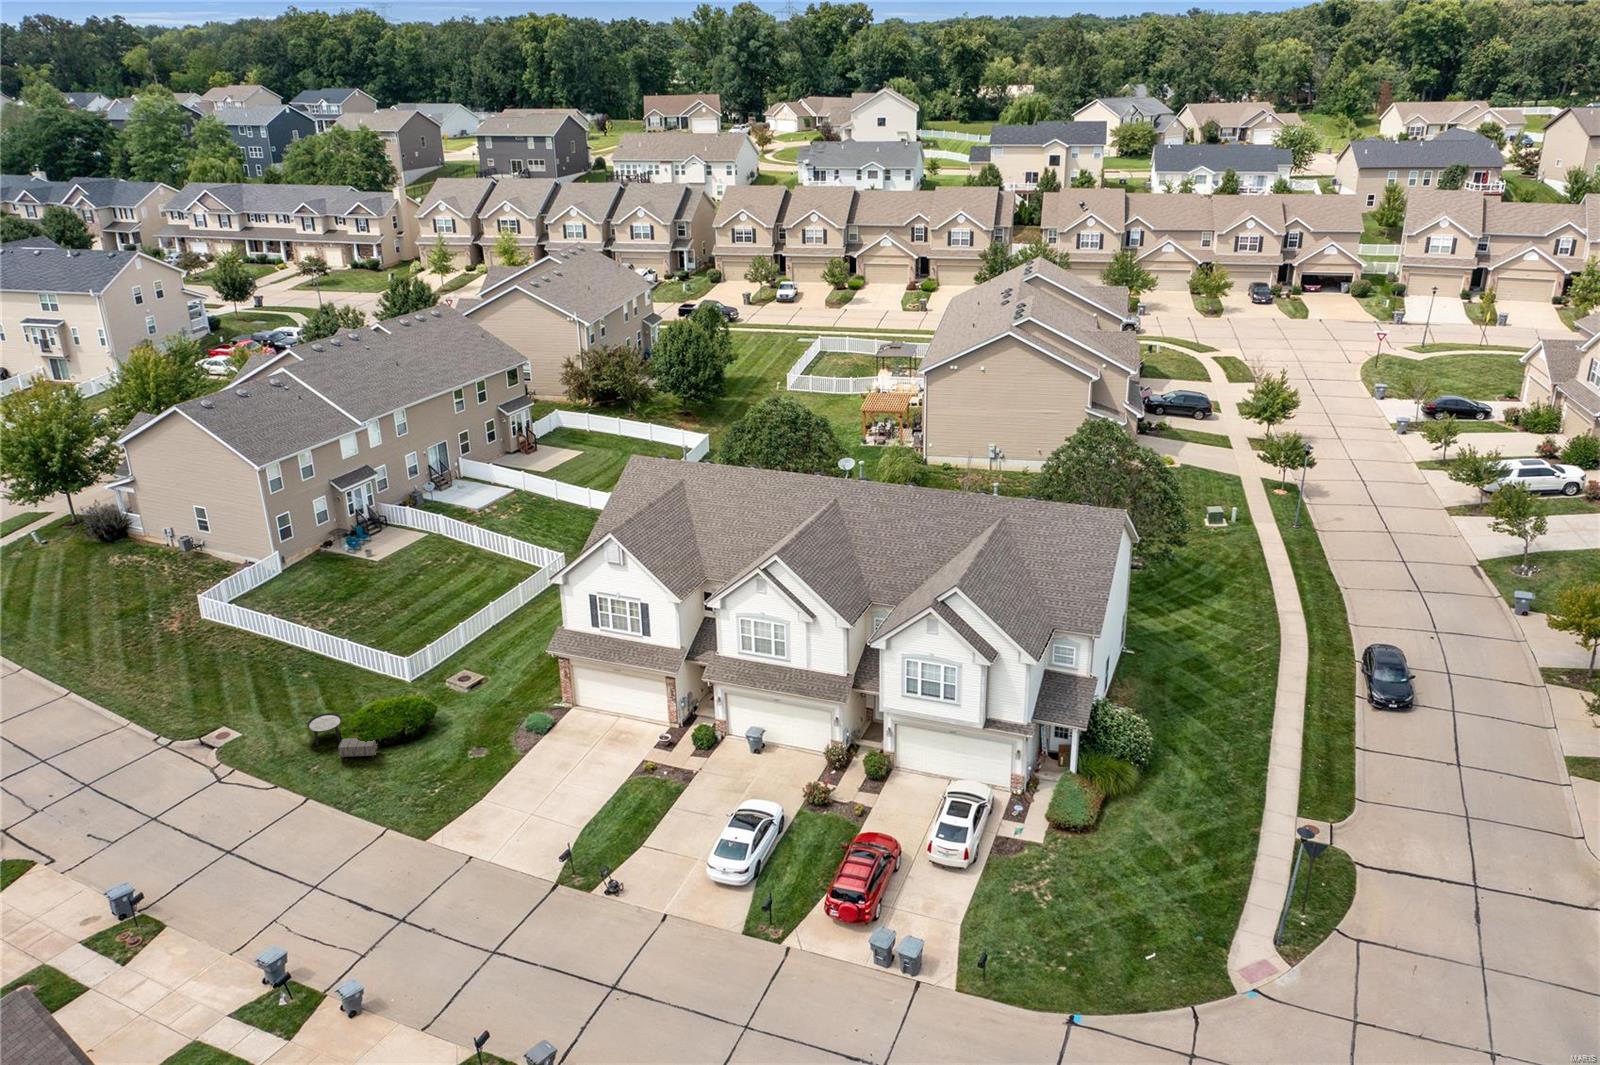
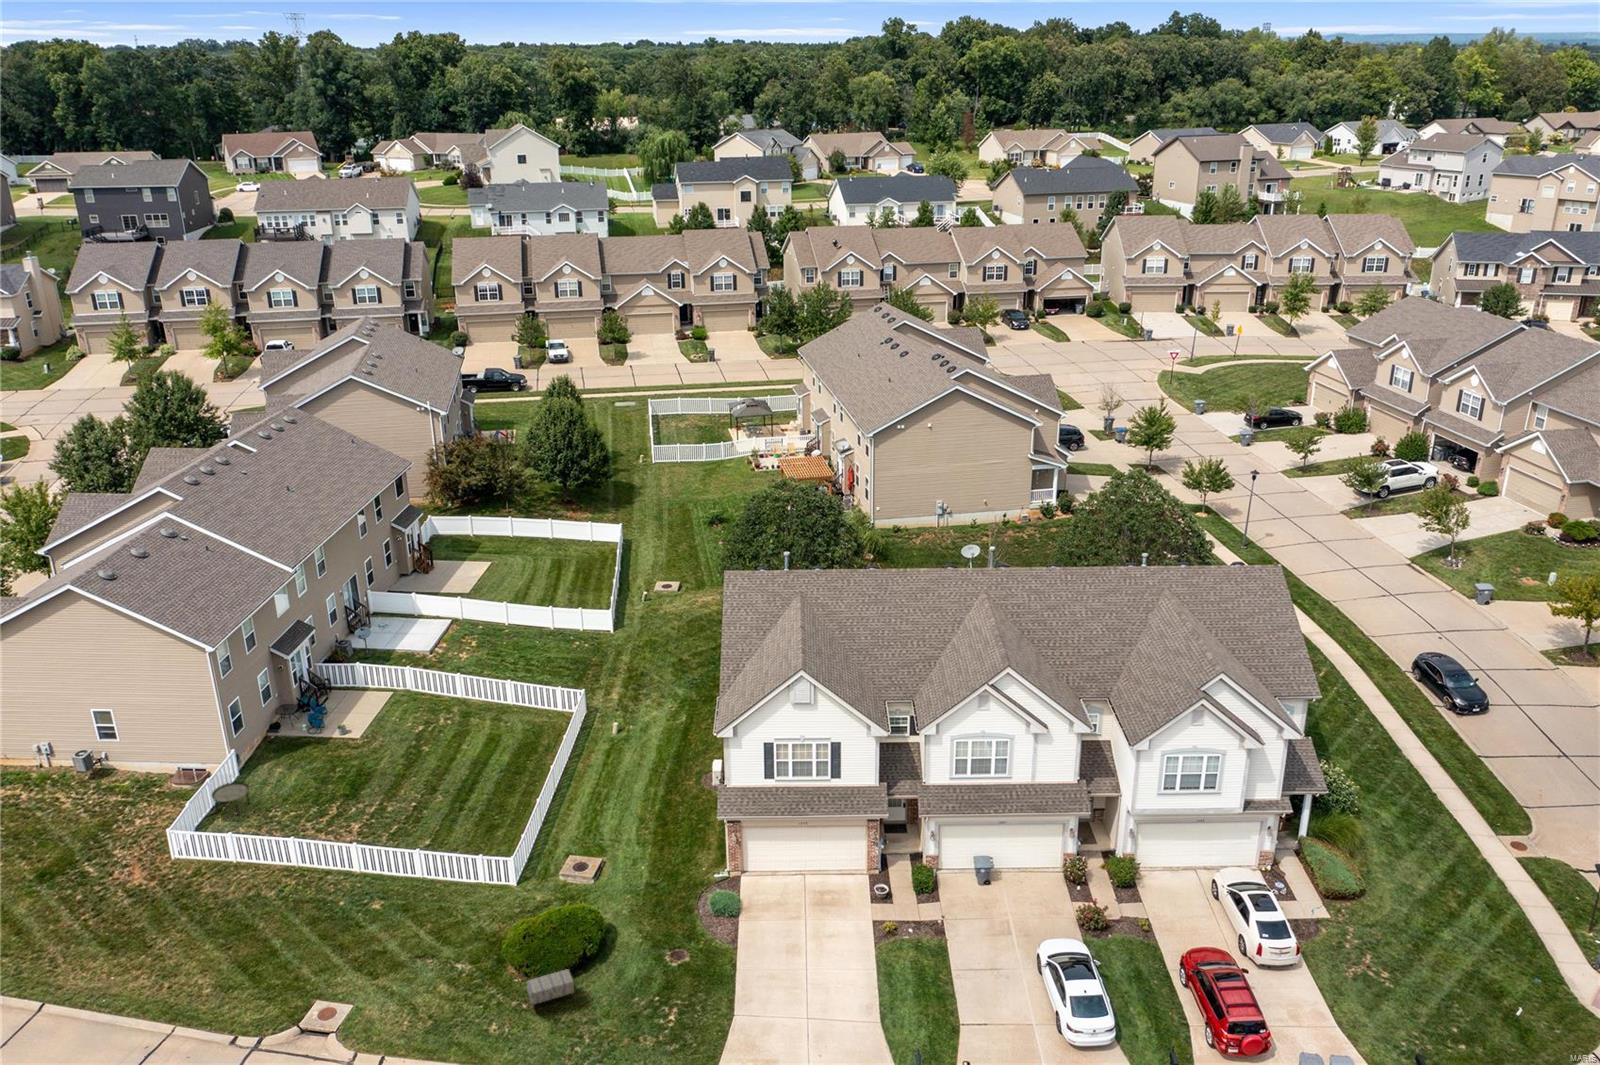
round table: present [307,713,342,746] -> present [212,782,250,815]

